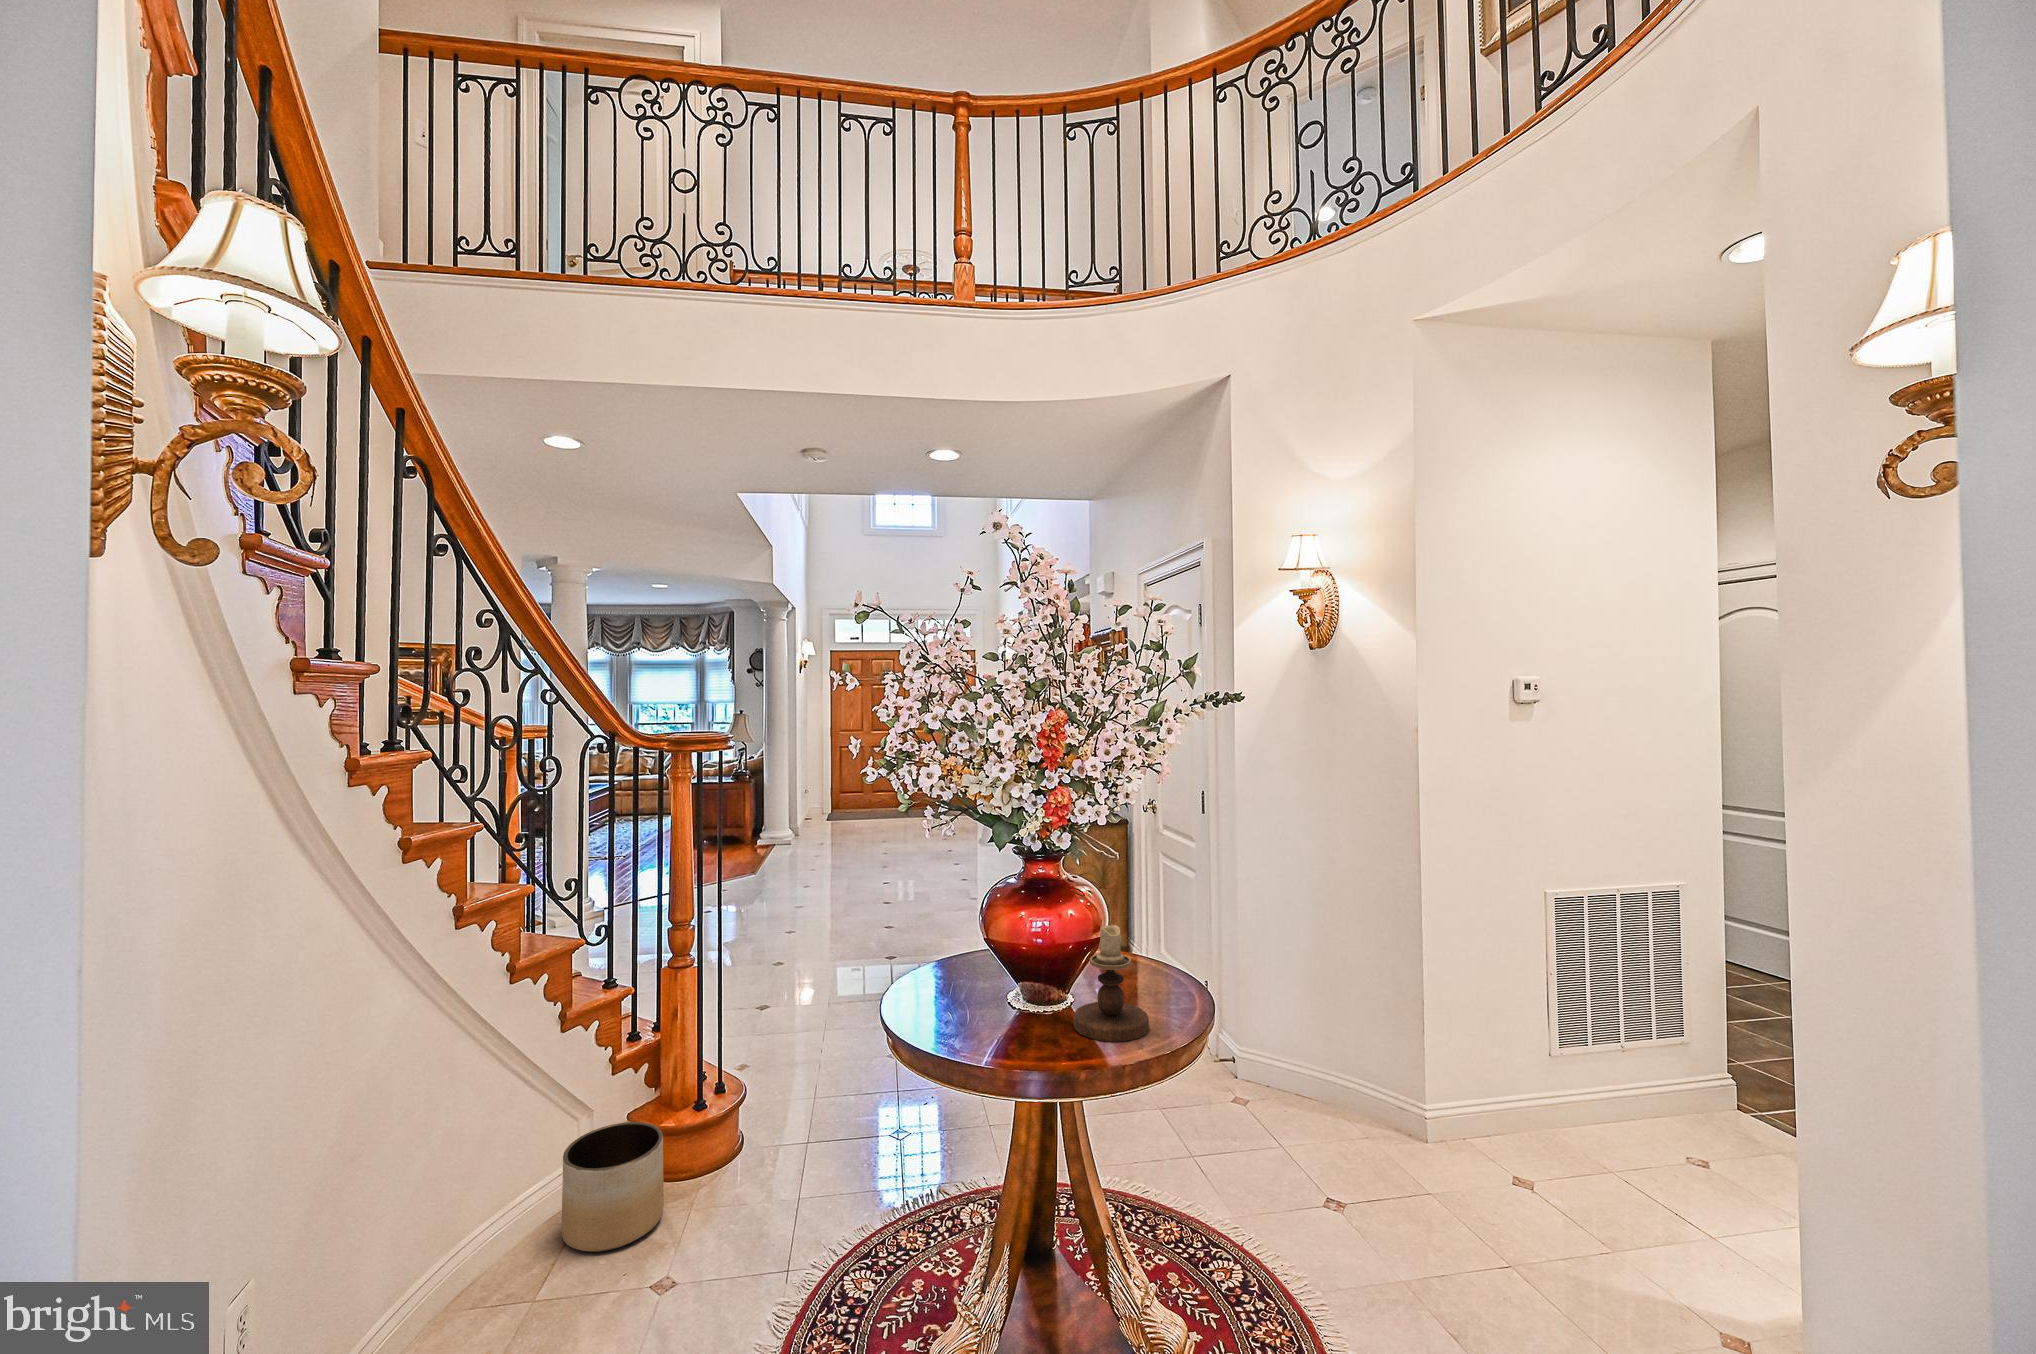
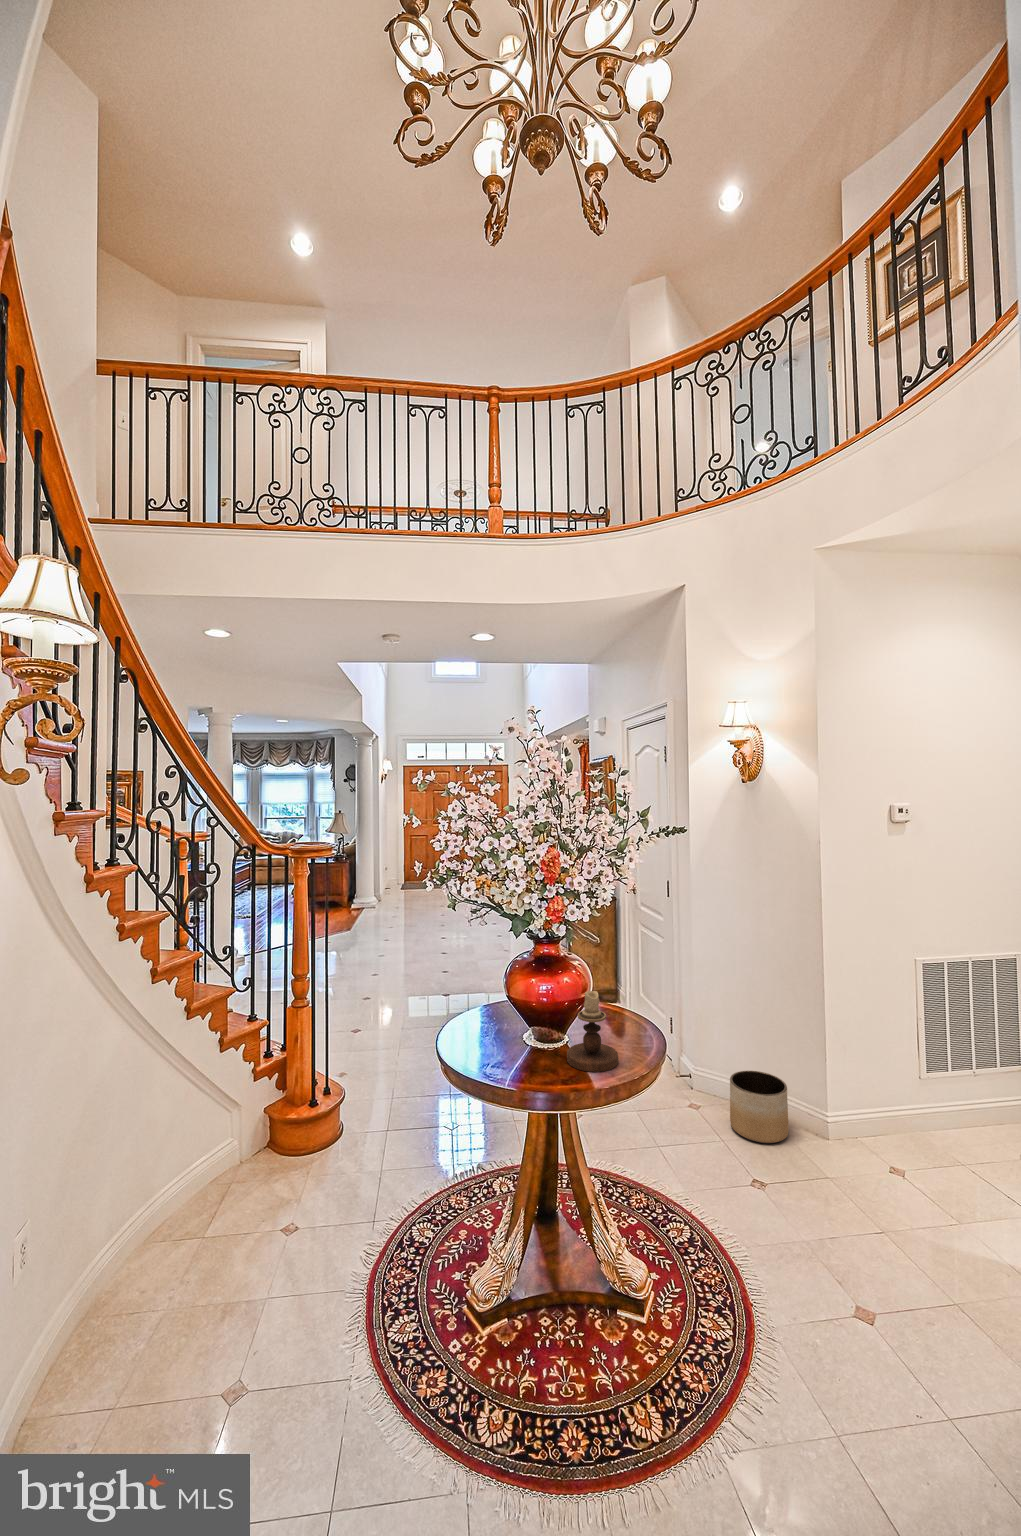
planter: present [562,1122,664,1252] -> present [730,1071,789,1143]

